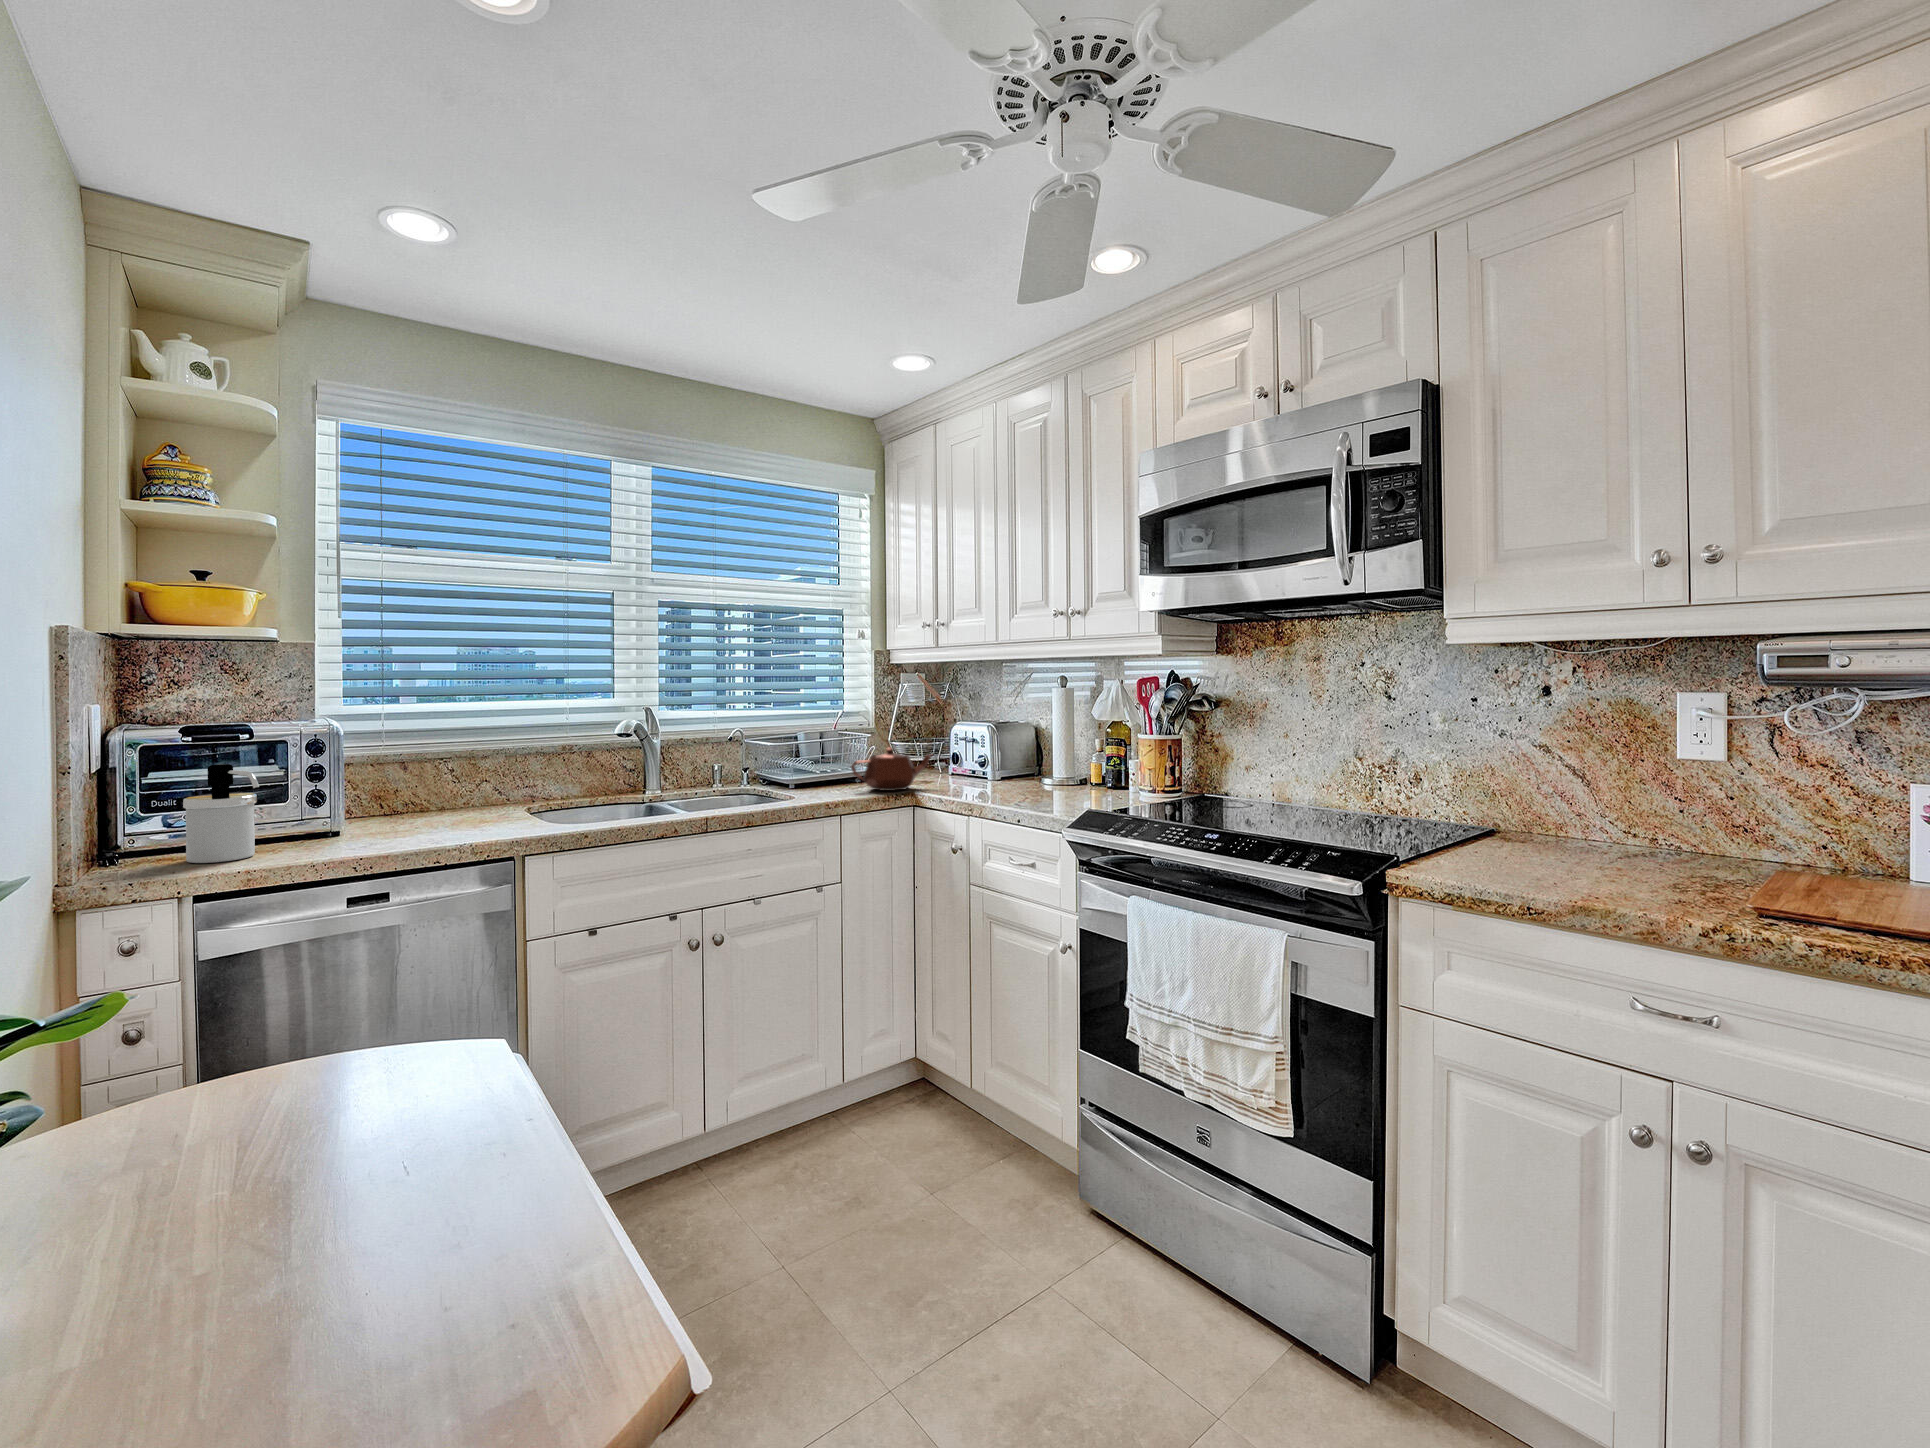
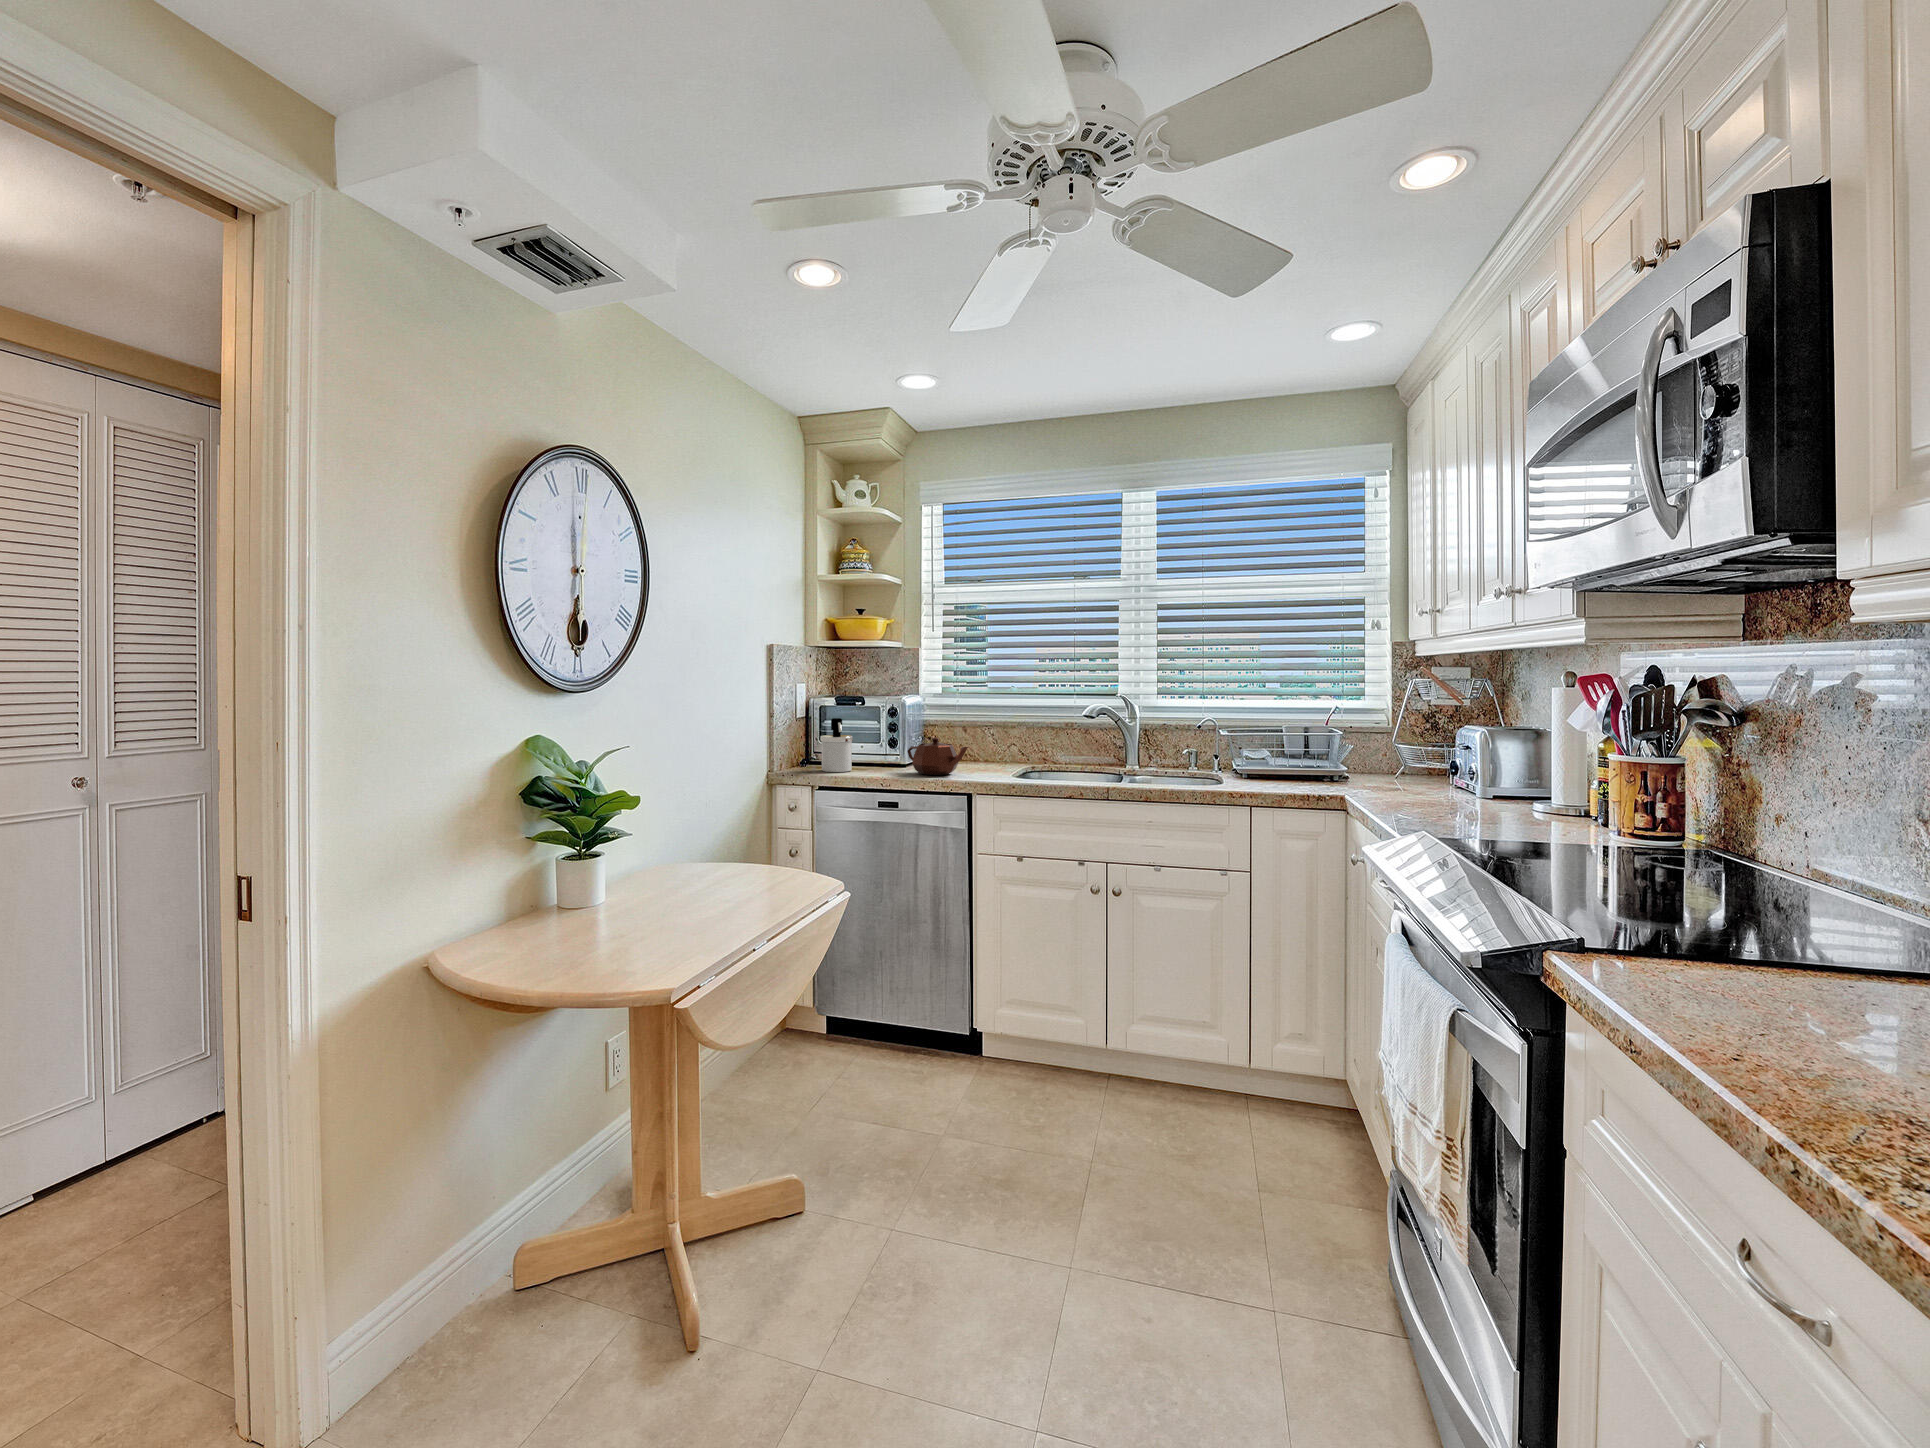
teapot: present [851,748,931,791] -> present [908,737,968,775]

